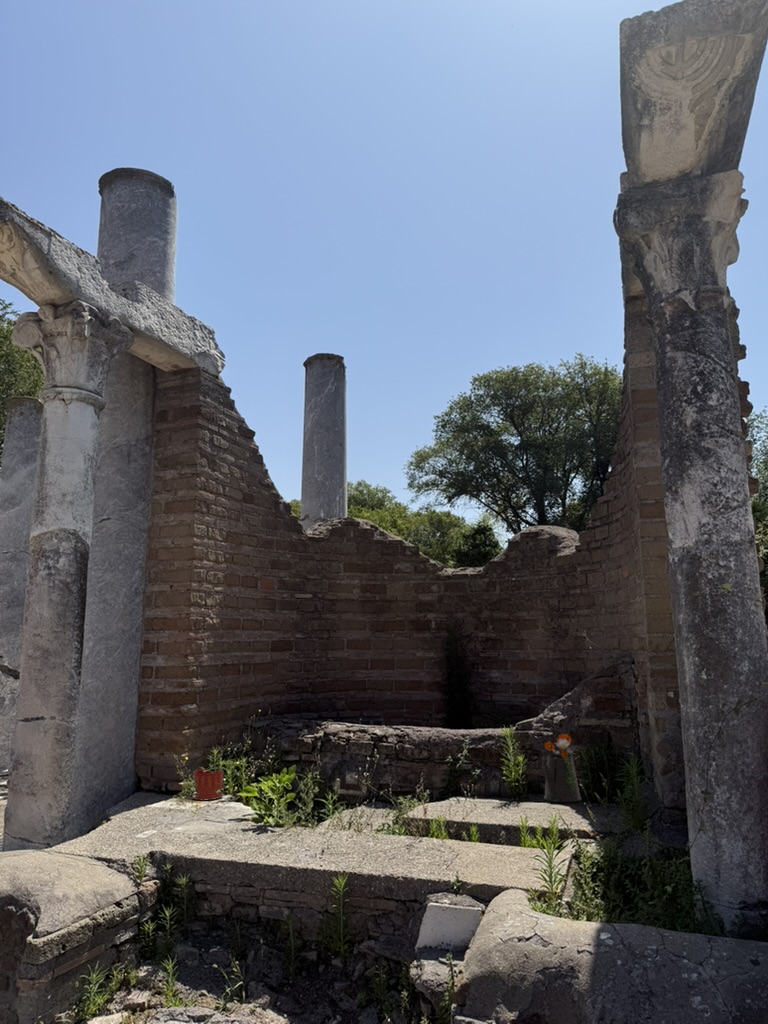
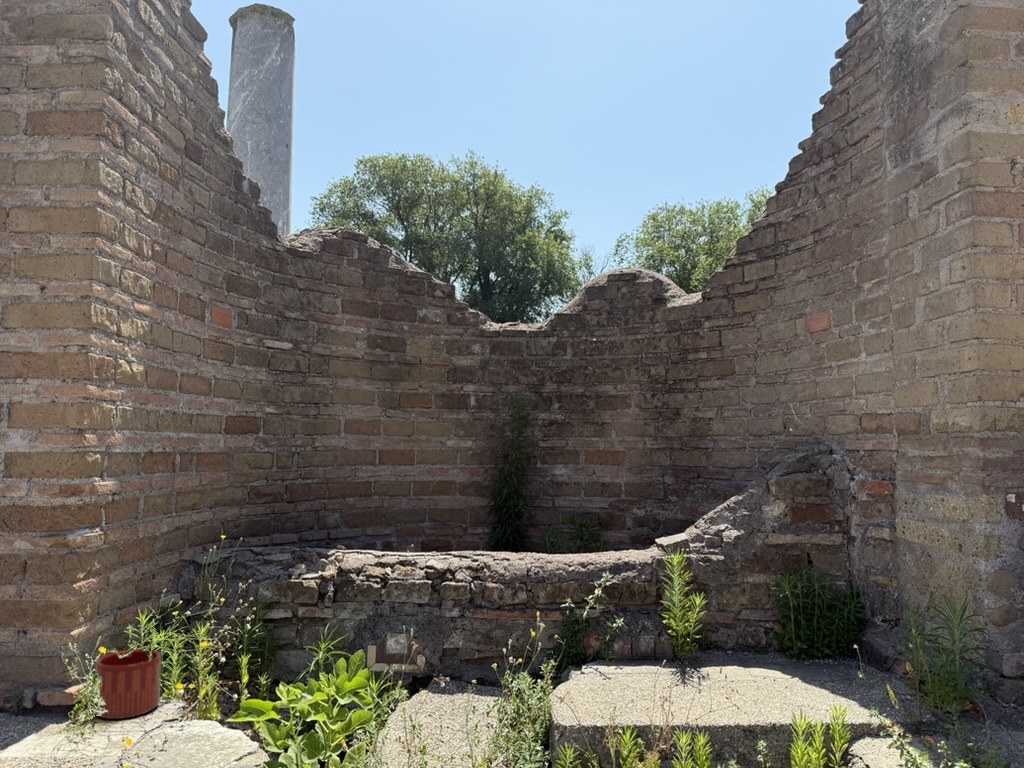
watering can: present [542,734,581,802] -> none [713,559,771,665]

